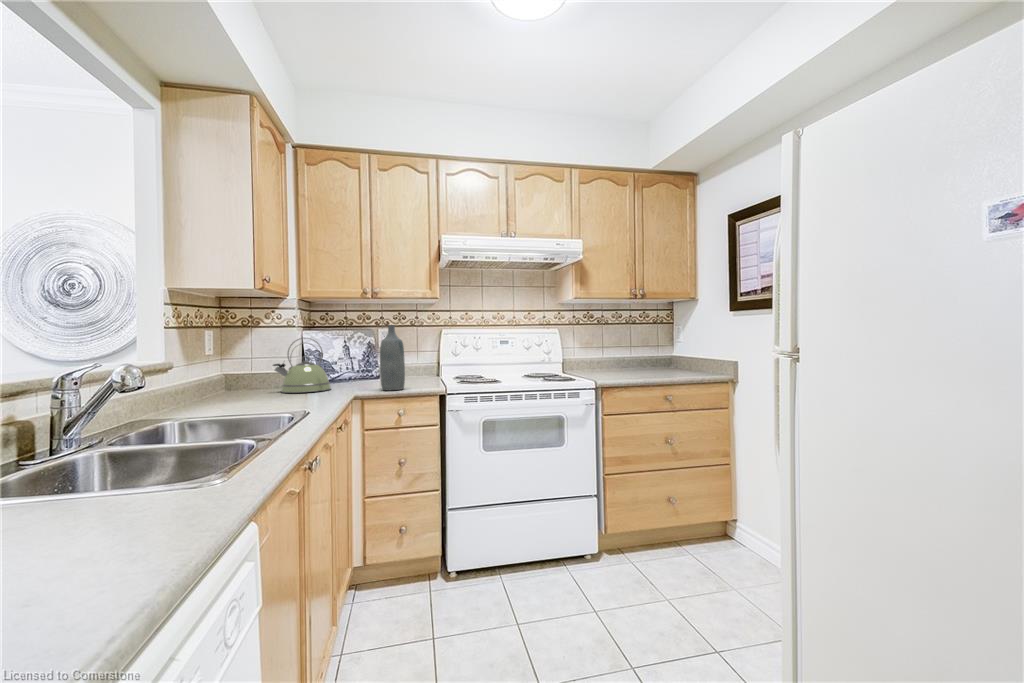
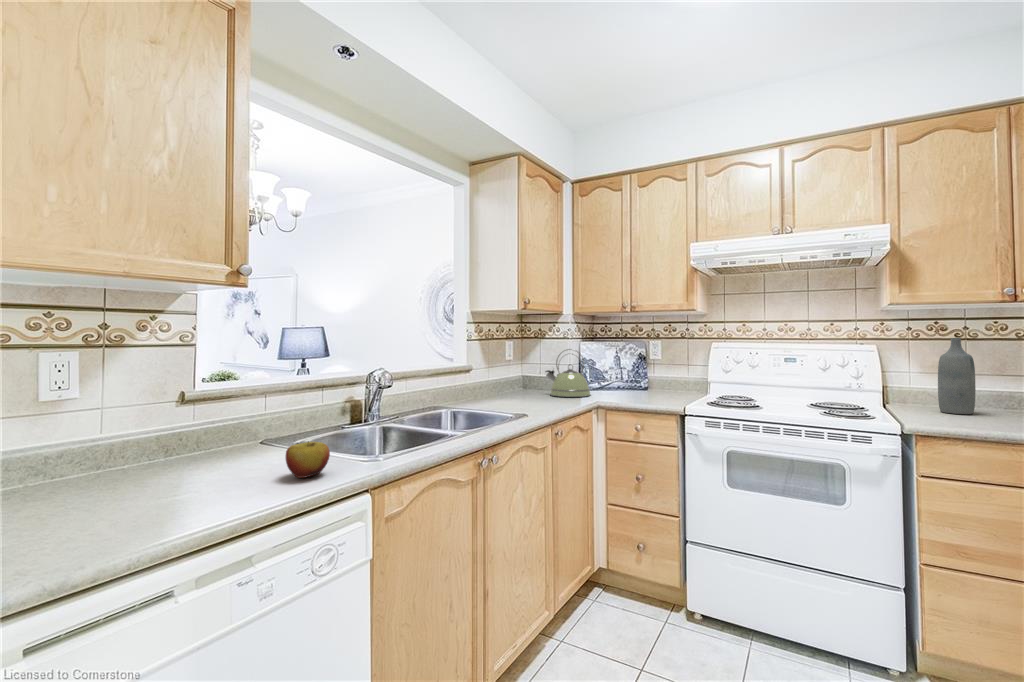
bottle: present [380,325,405,390] -> present [938,338,976,414]
apple: none [55,475,148,542] -> present [286,442,330,478]

